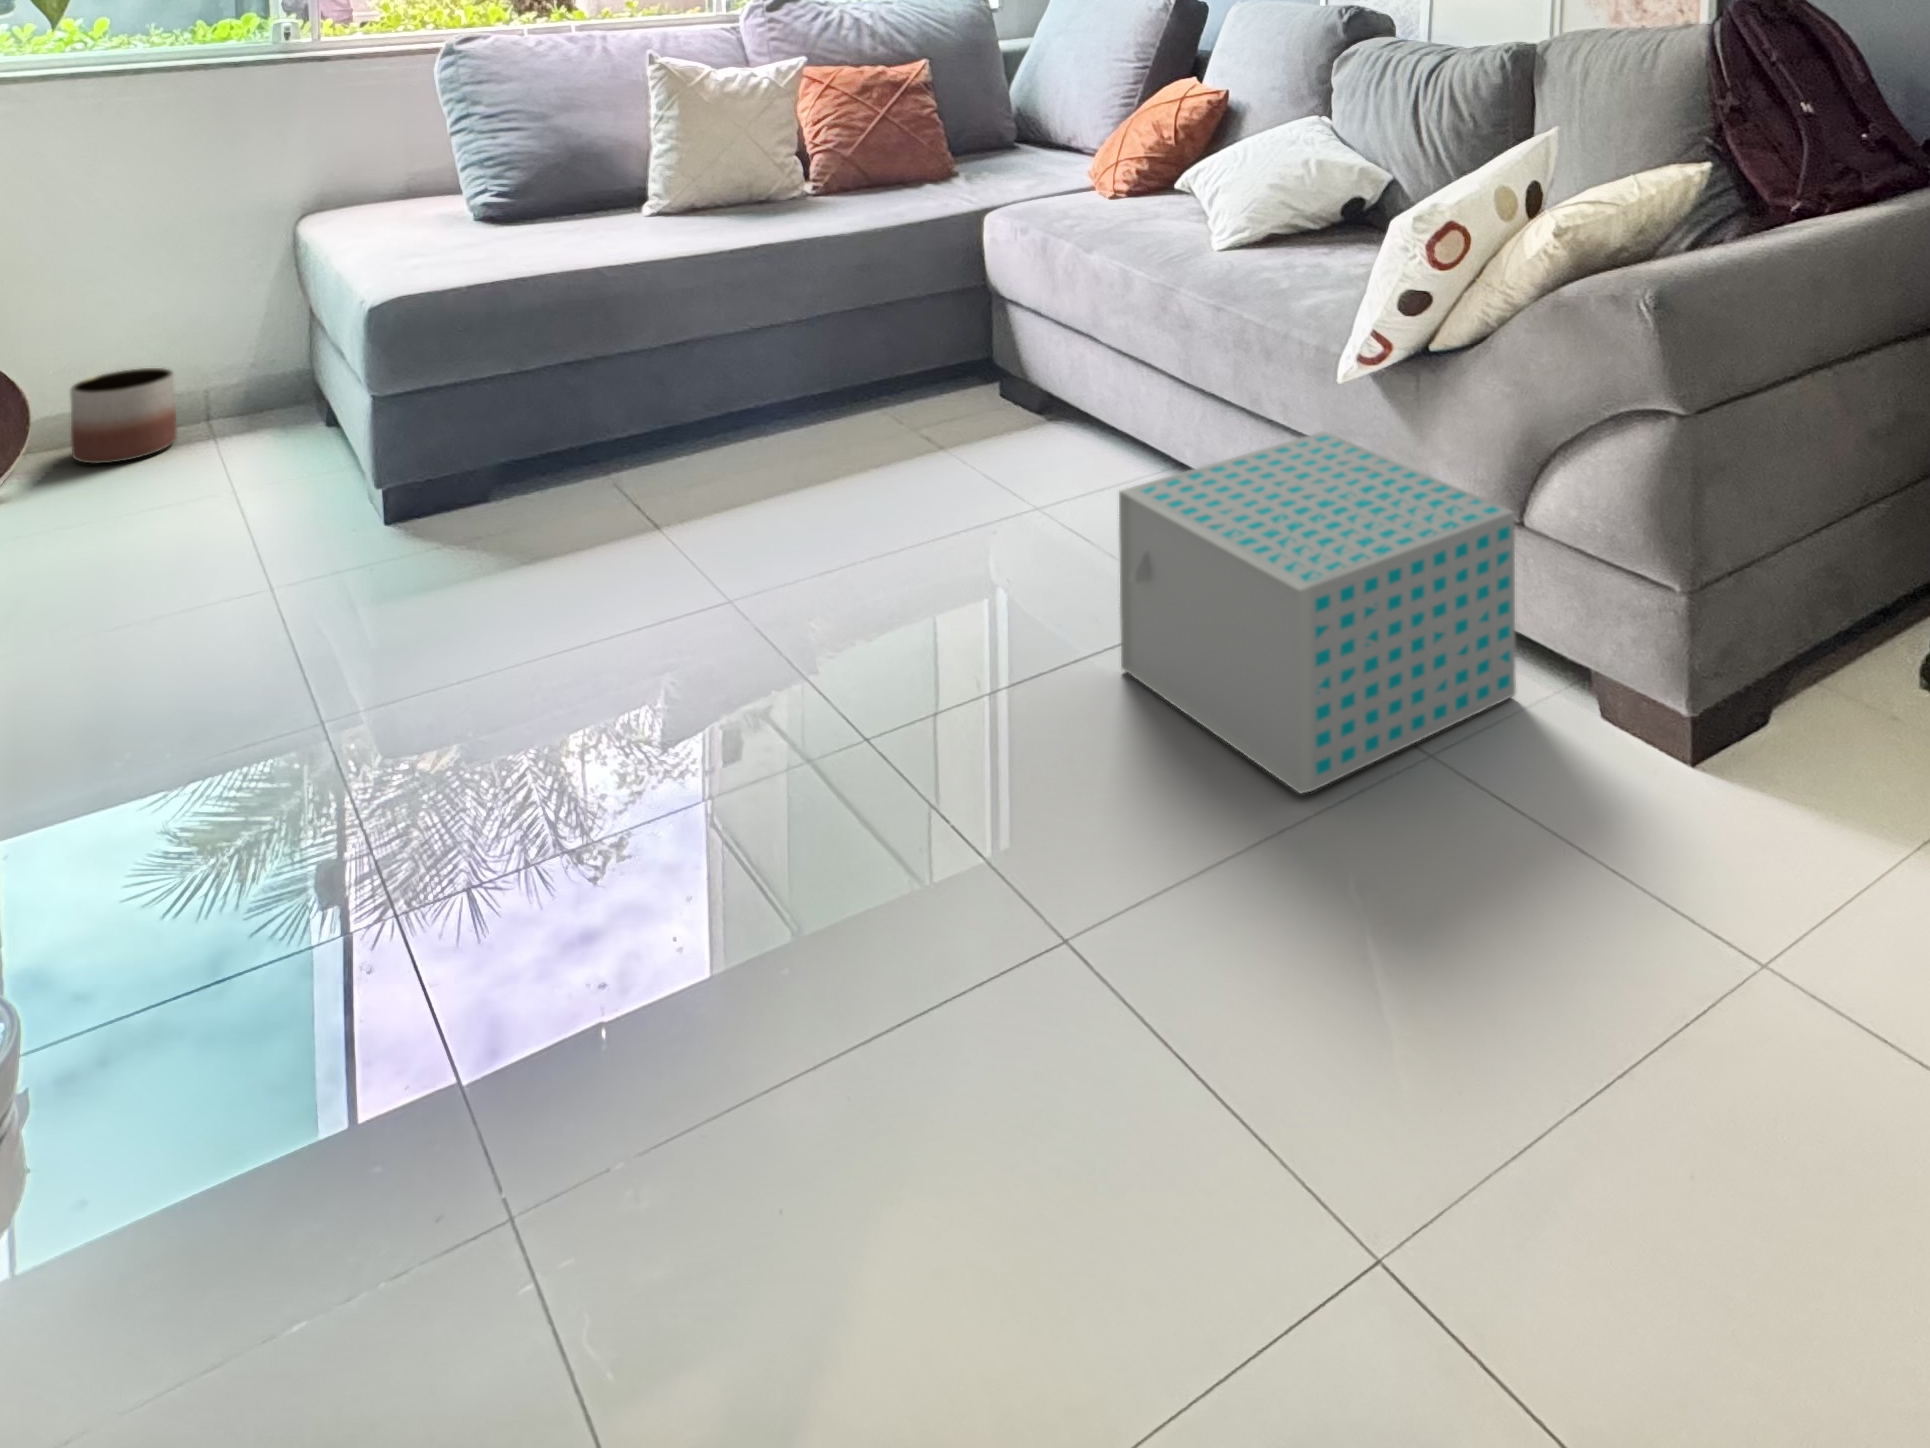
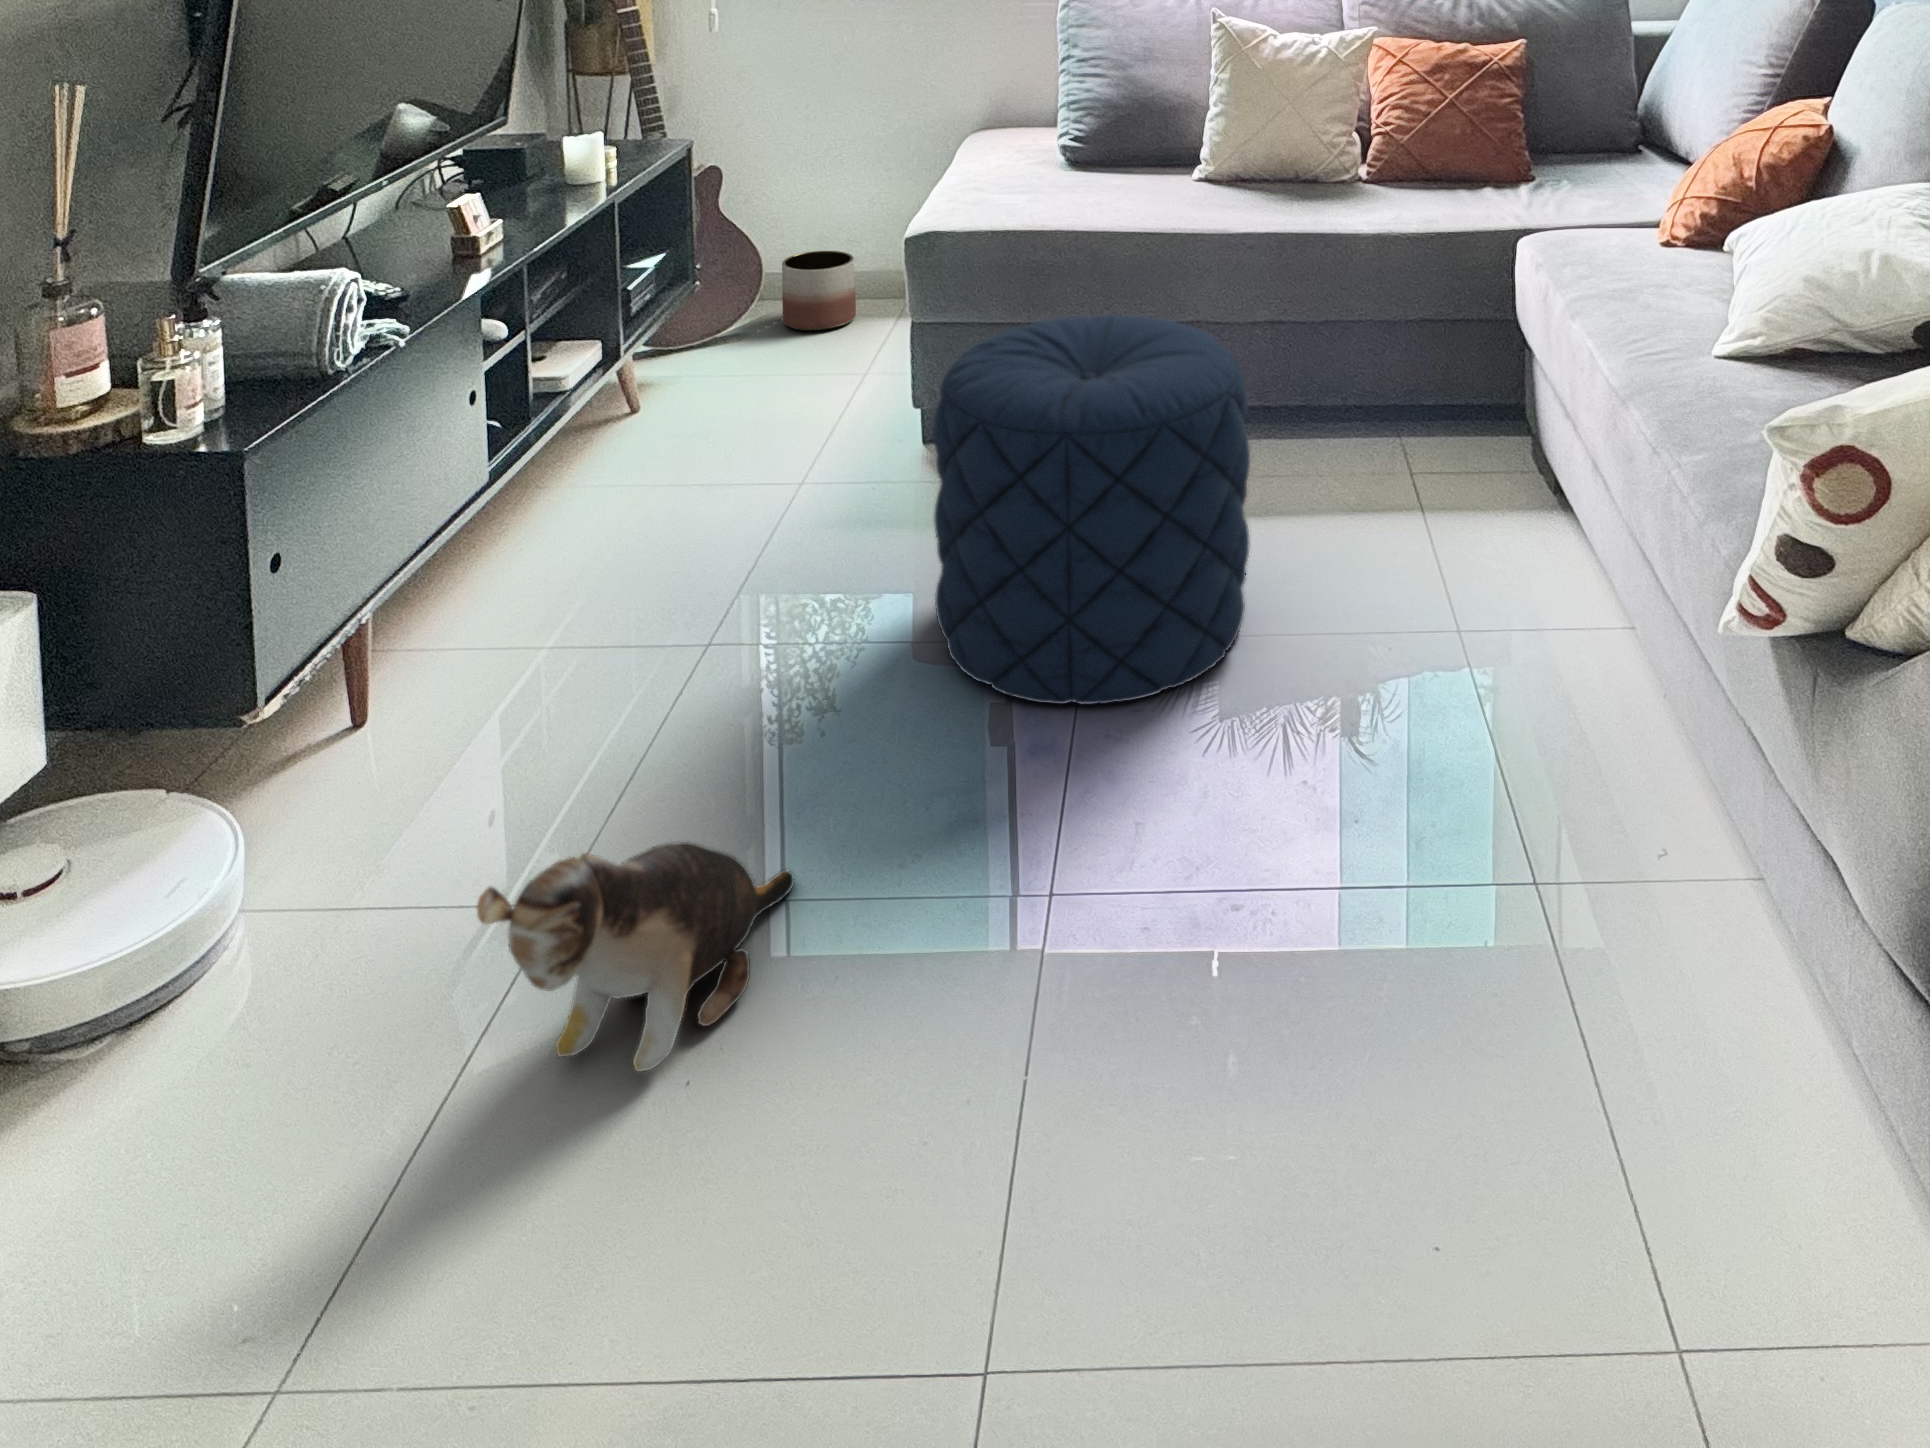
pouf: none [567,305,874,647] -> present [933,315,1250,705]
storage box: present [1119,431,1516,794] -> none [1375,687,1915,1304]
plush toy: none [465,765,645,970] -> present [477,842,795,1072]

